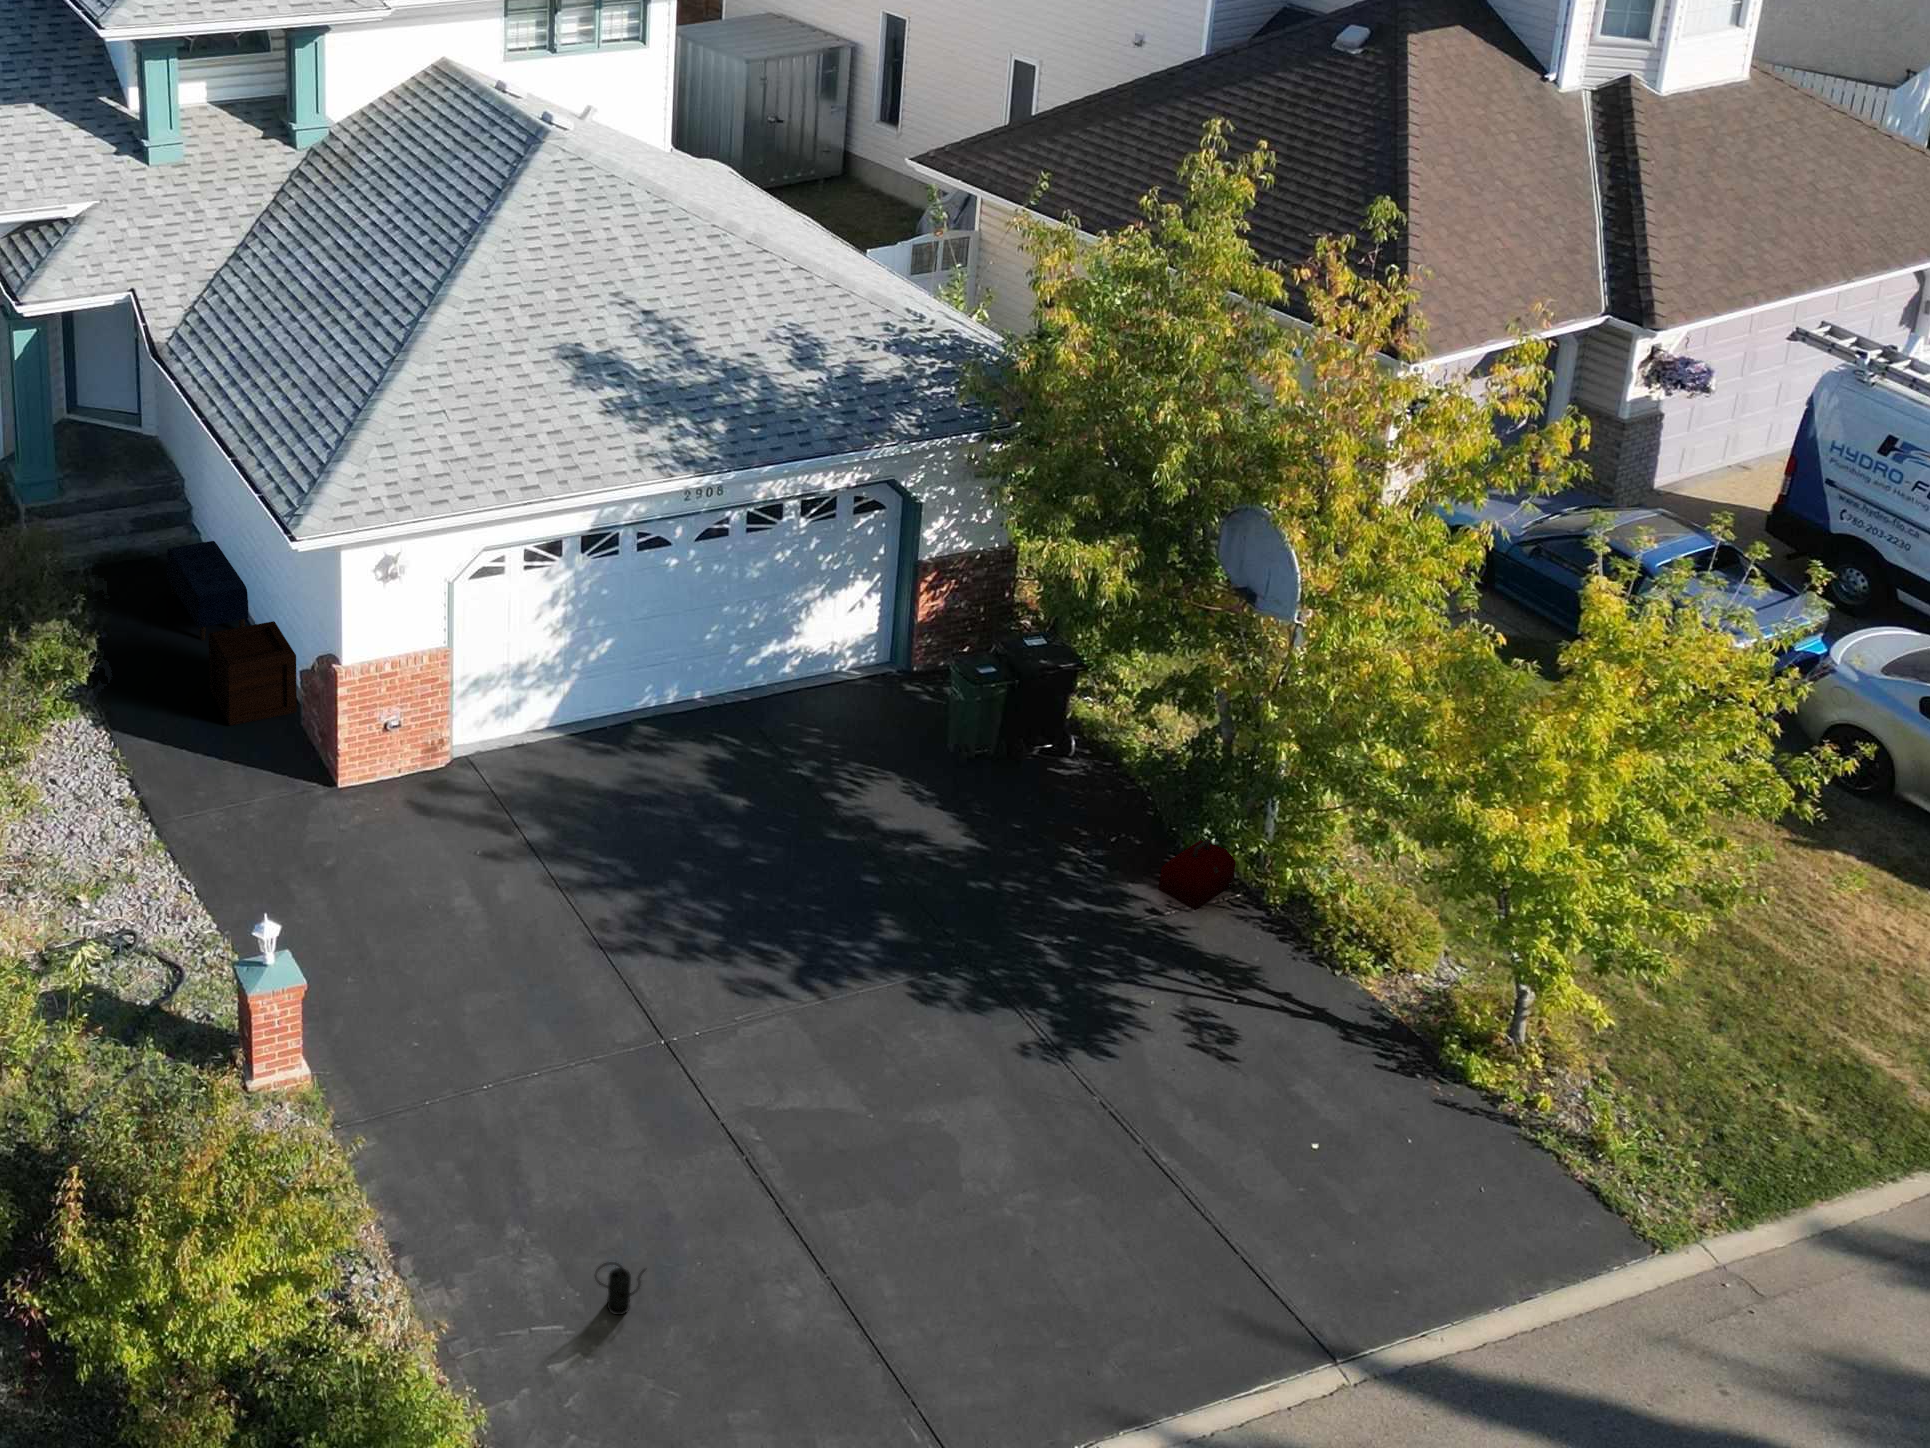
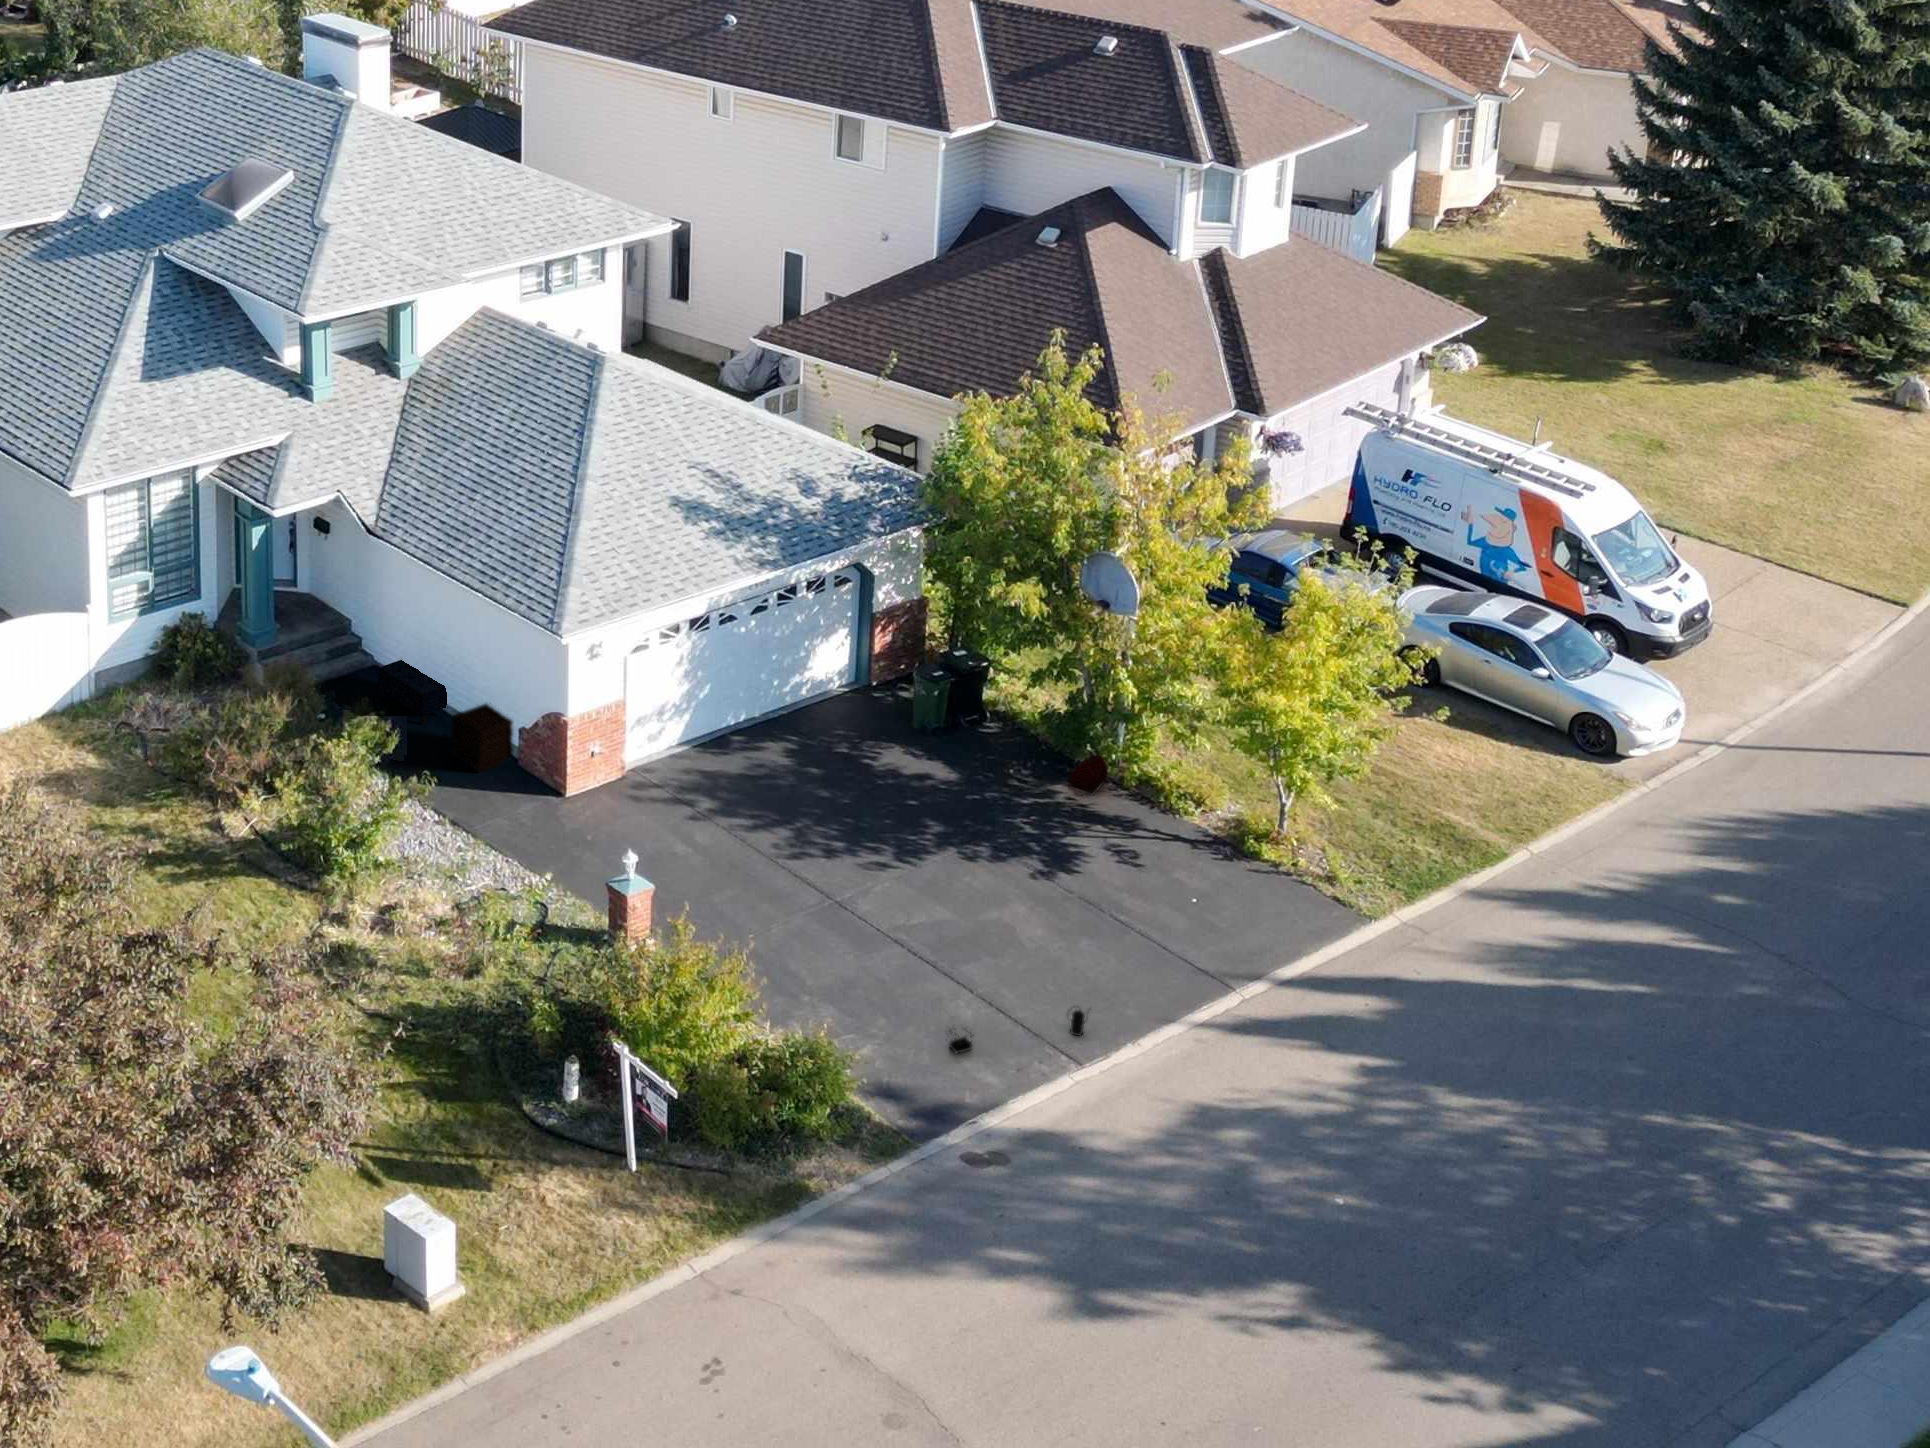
watering can: present [596,1262,645,1315] -> present [1070,1010,1085,1036]
decorative plant: none [694,1346,756,1404] -> present [949,1028,974,1054]

